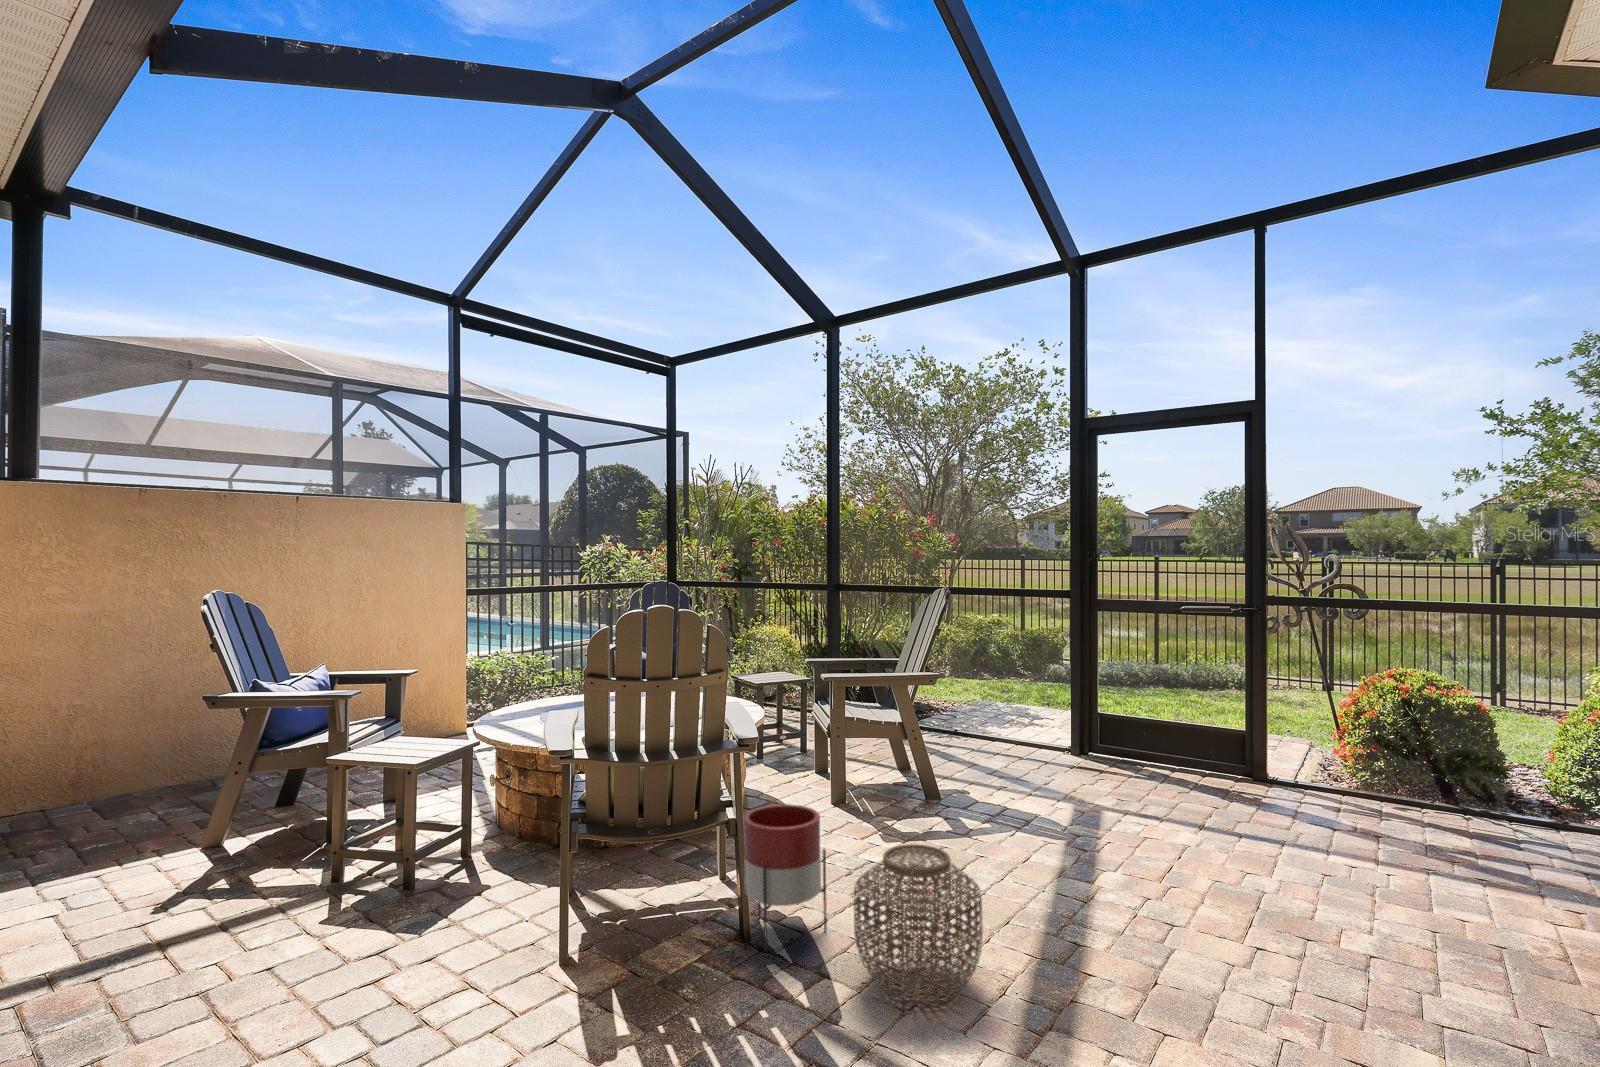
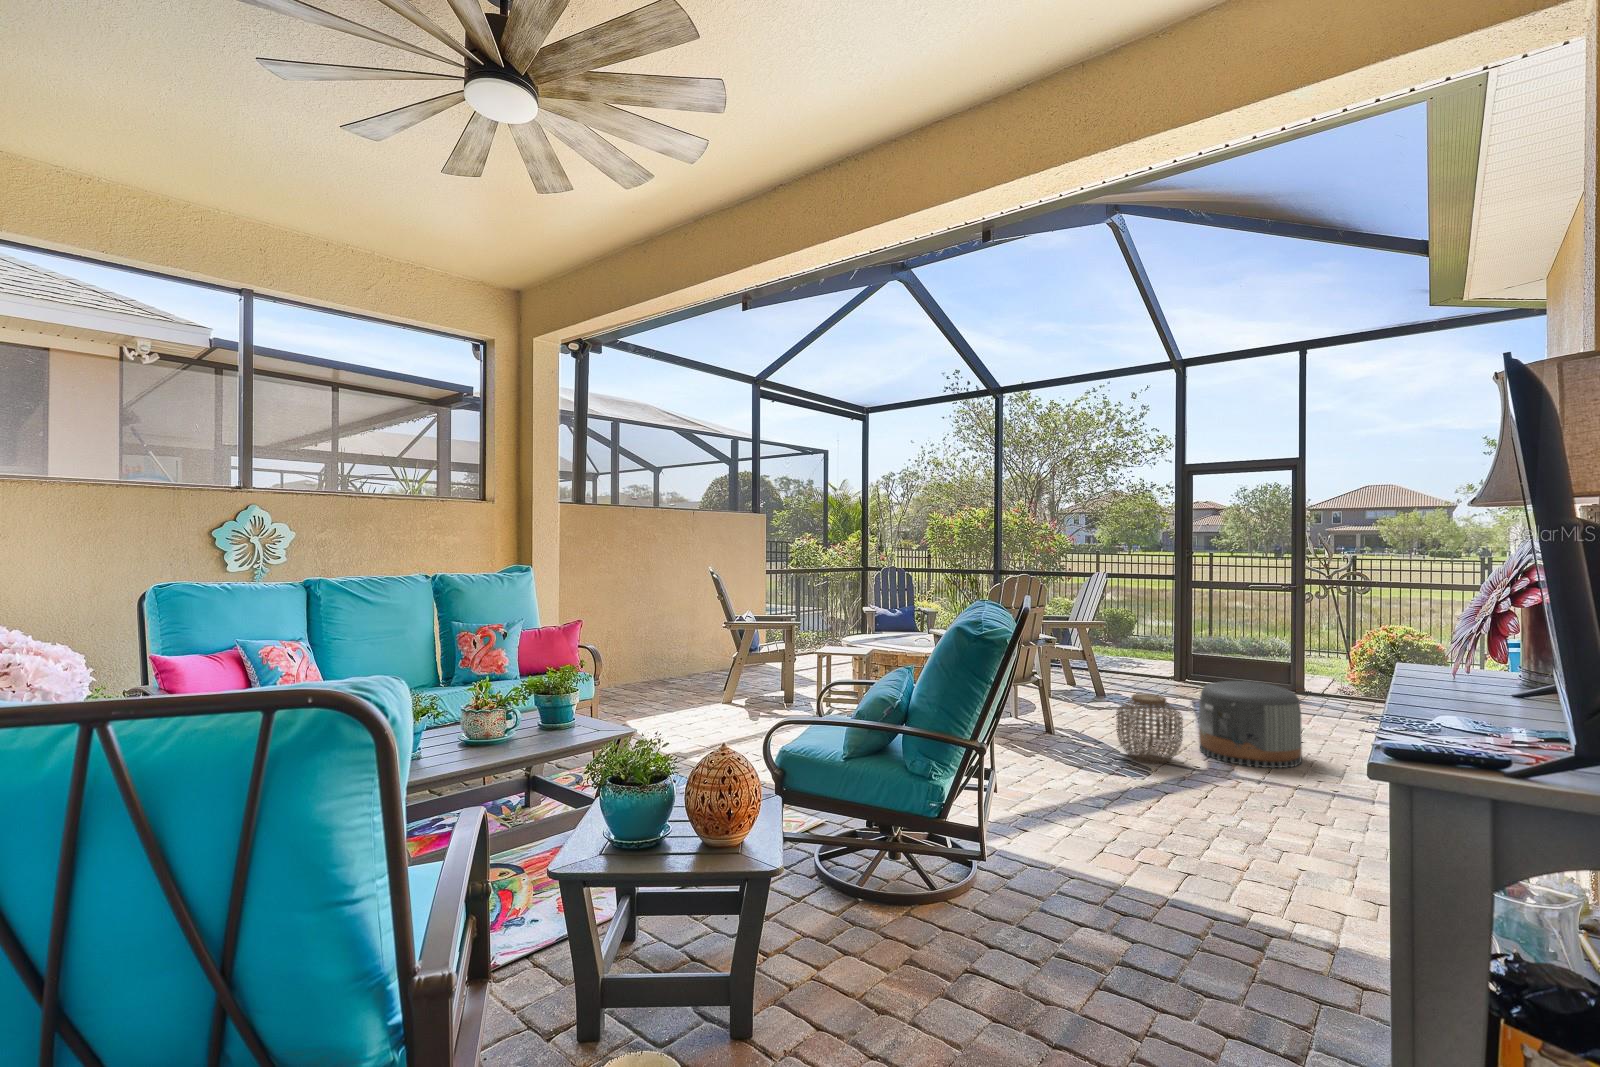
planter: present [744,804,827,952] -> none [1044,681,1087,749]
pouf: none [1036,804,1232,1015] -> present [1199,681,1302,768]

